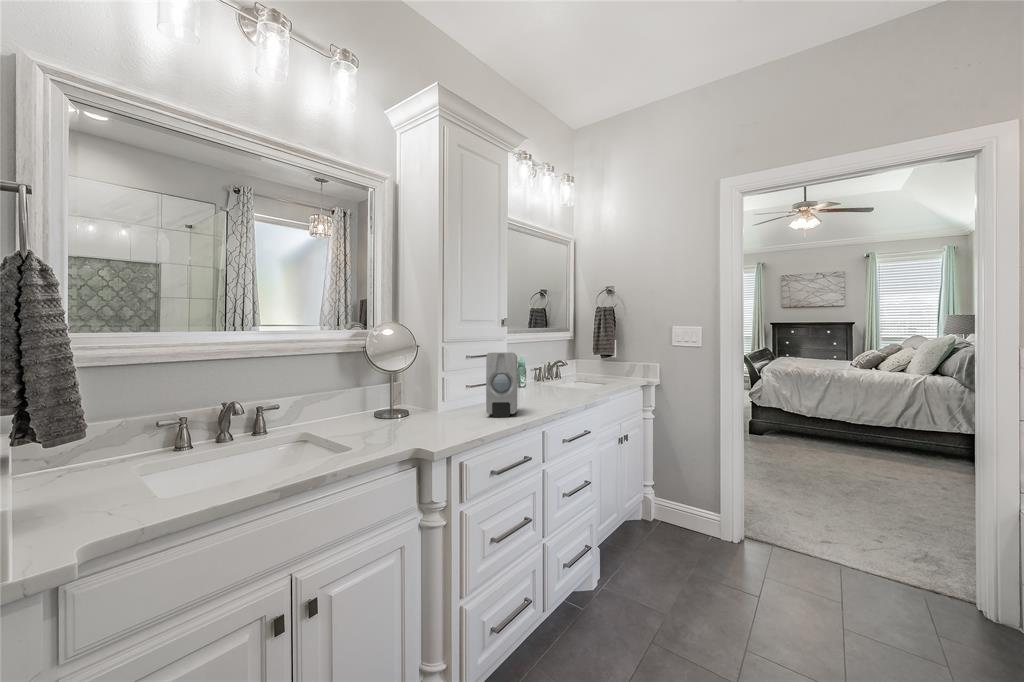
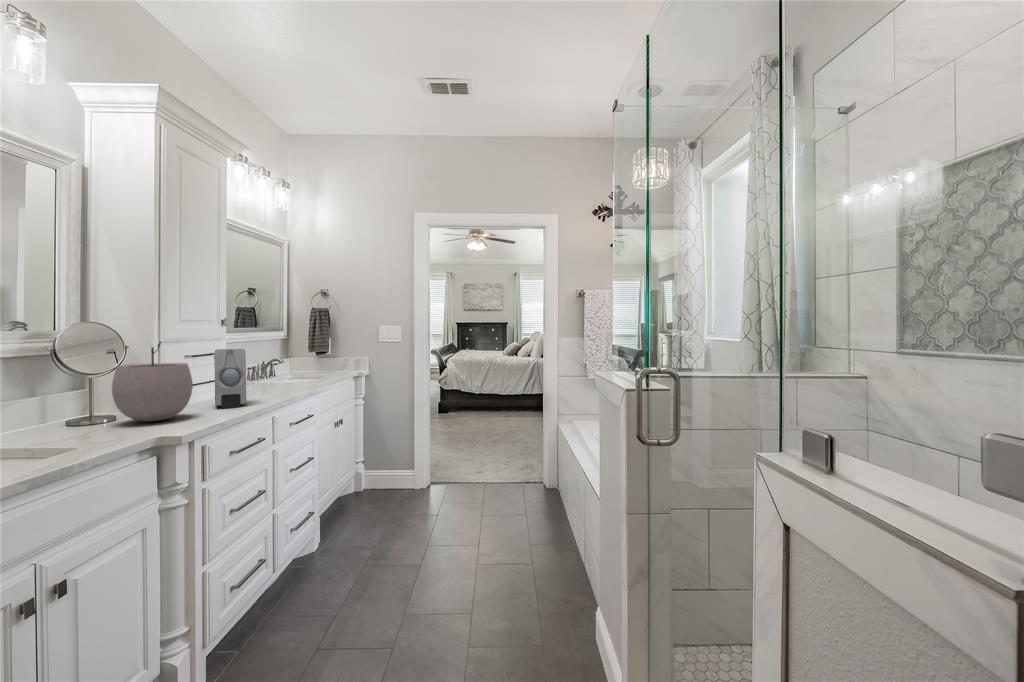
plant pot: none [394,342,462,427] -> present [112,342,193,422]

